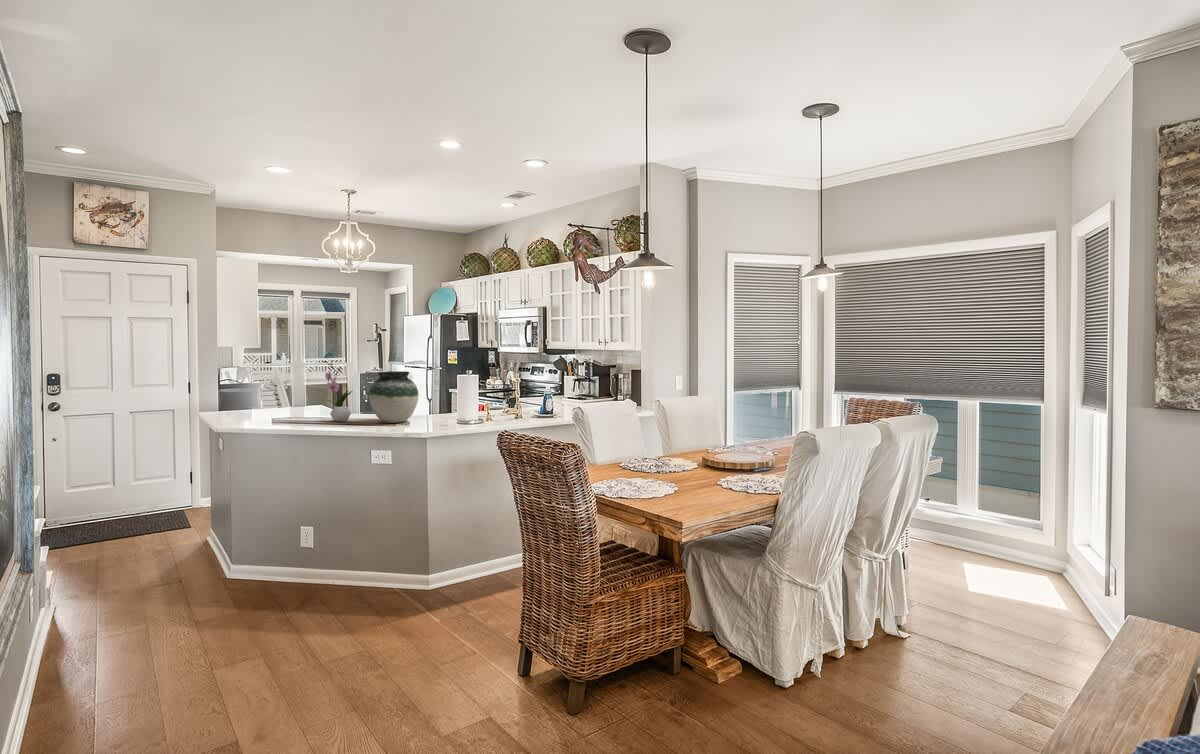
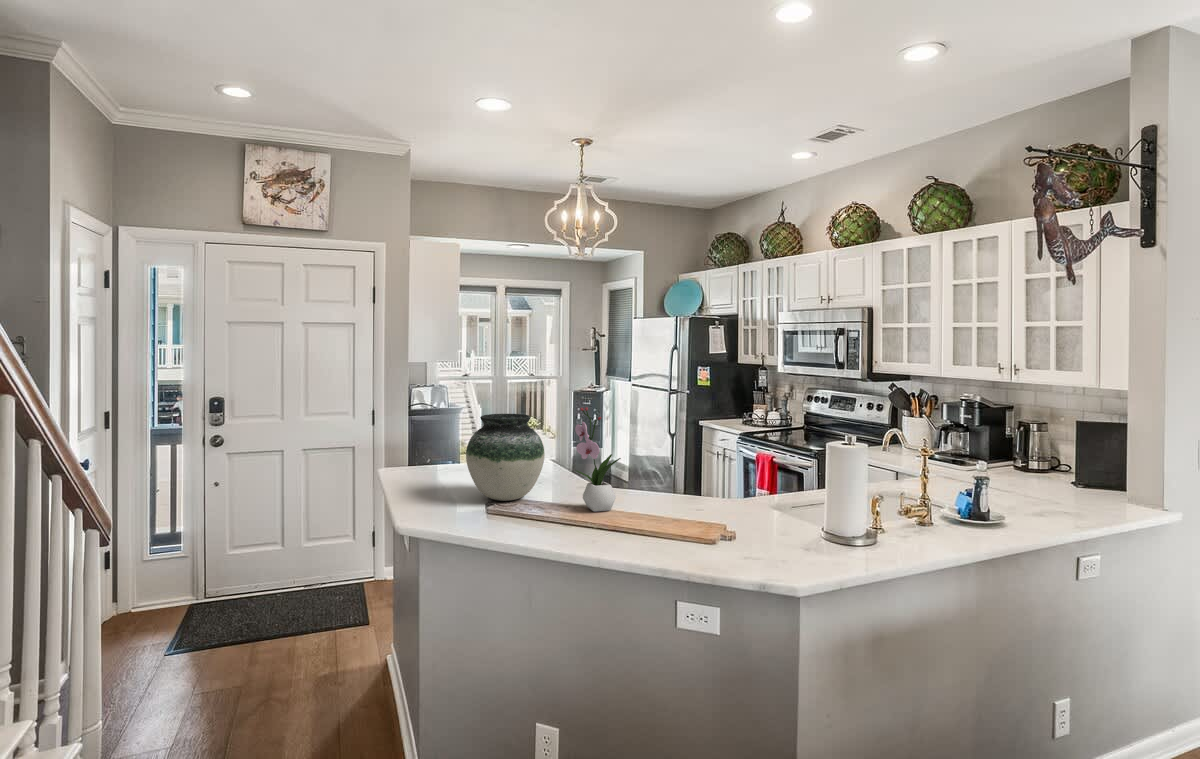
vase: present [369,371,419,423] -> present [466,414,545,501]

